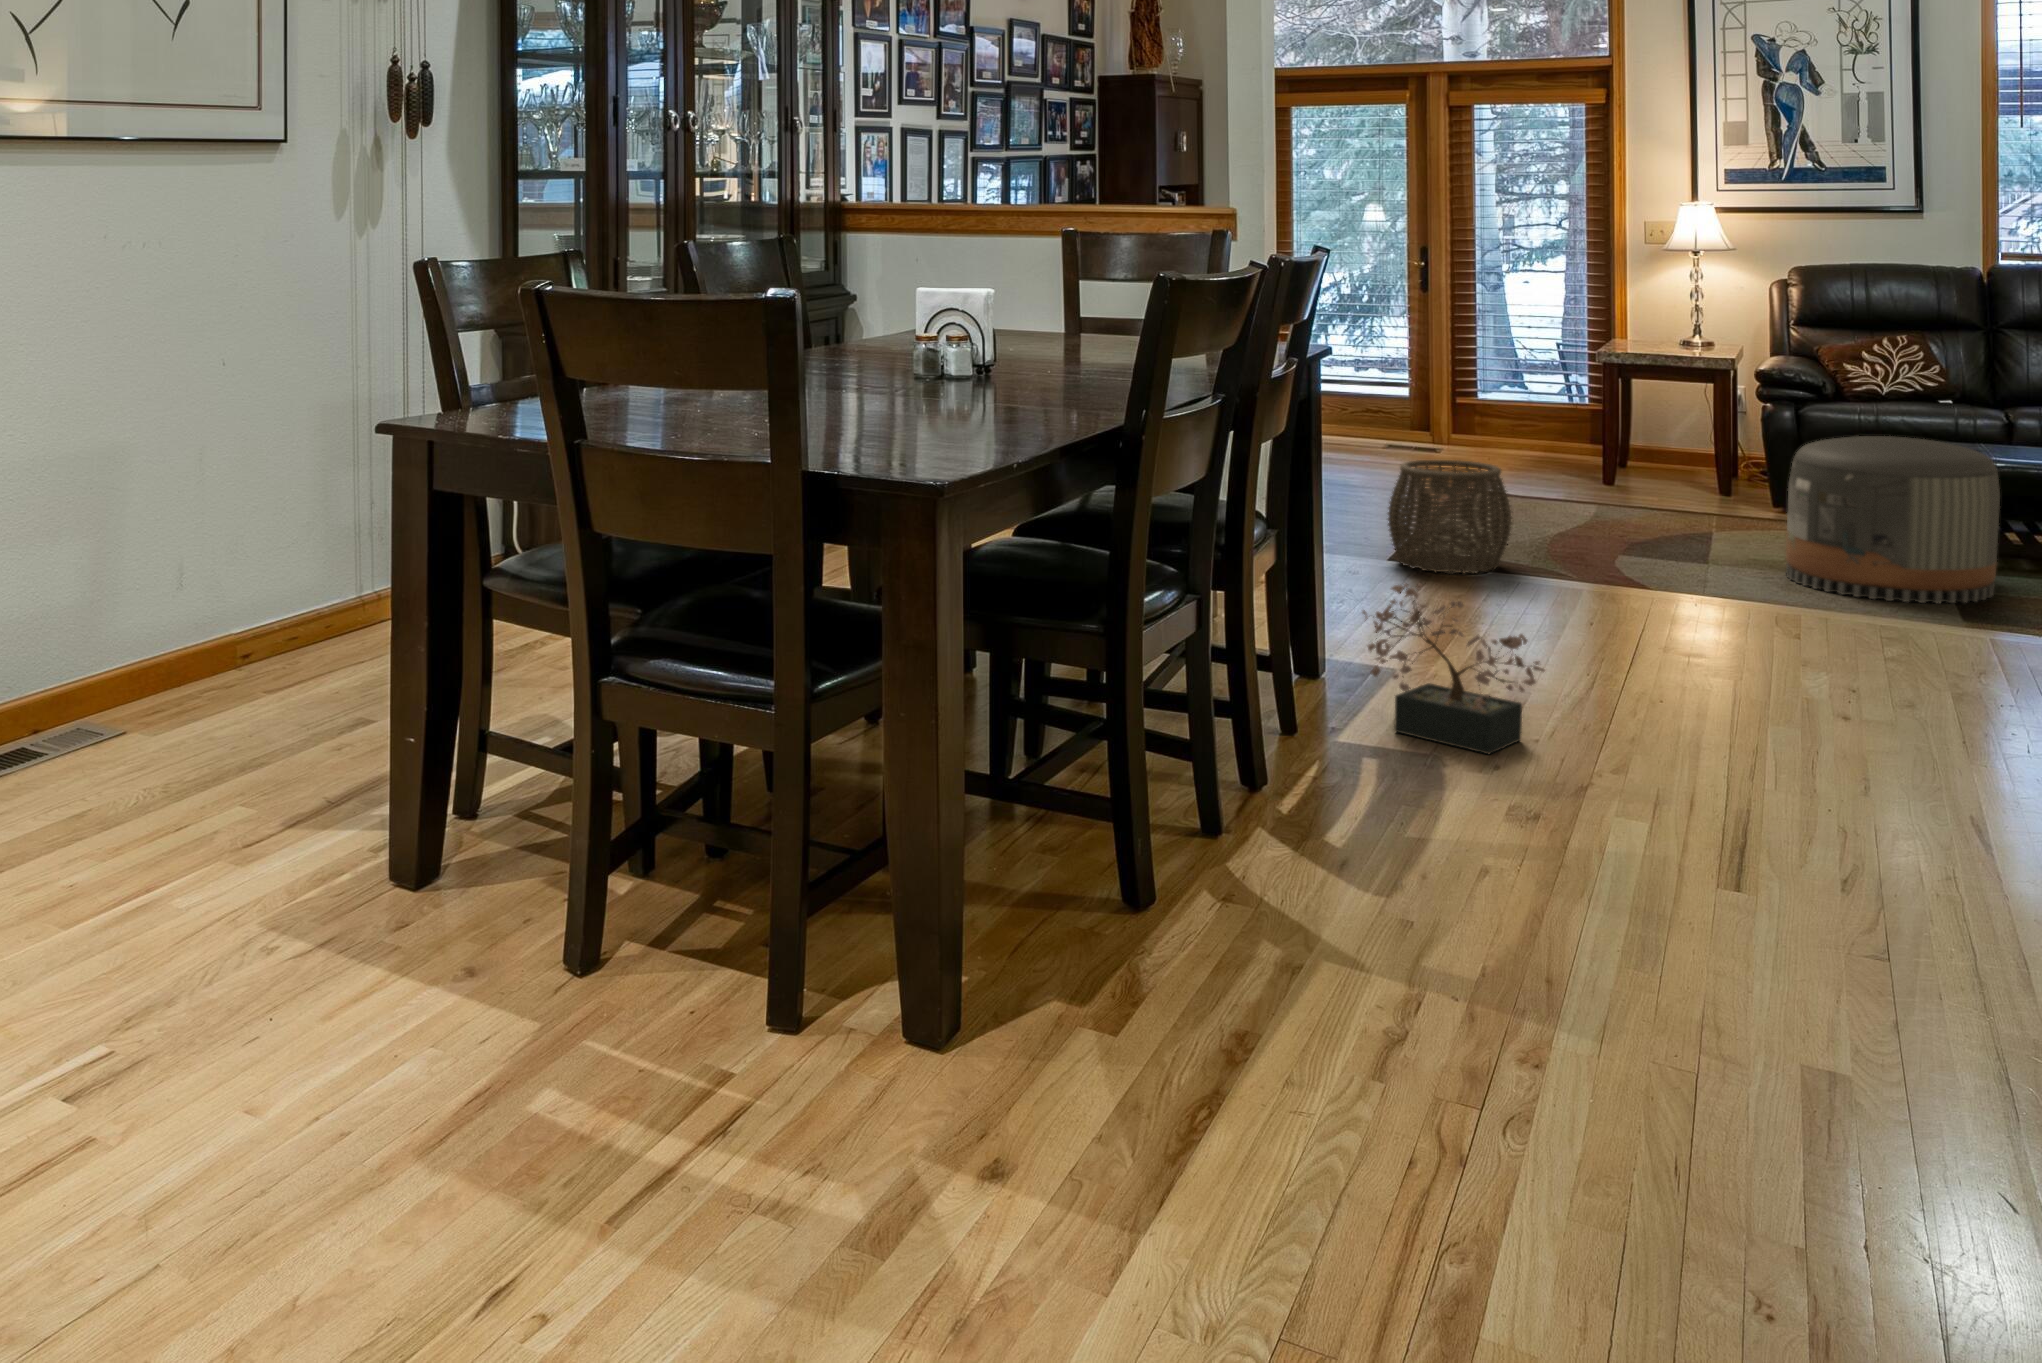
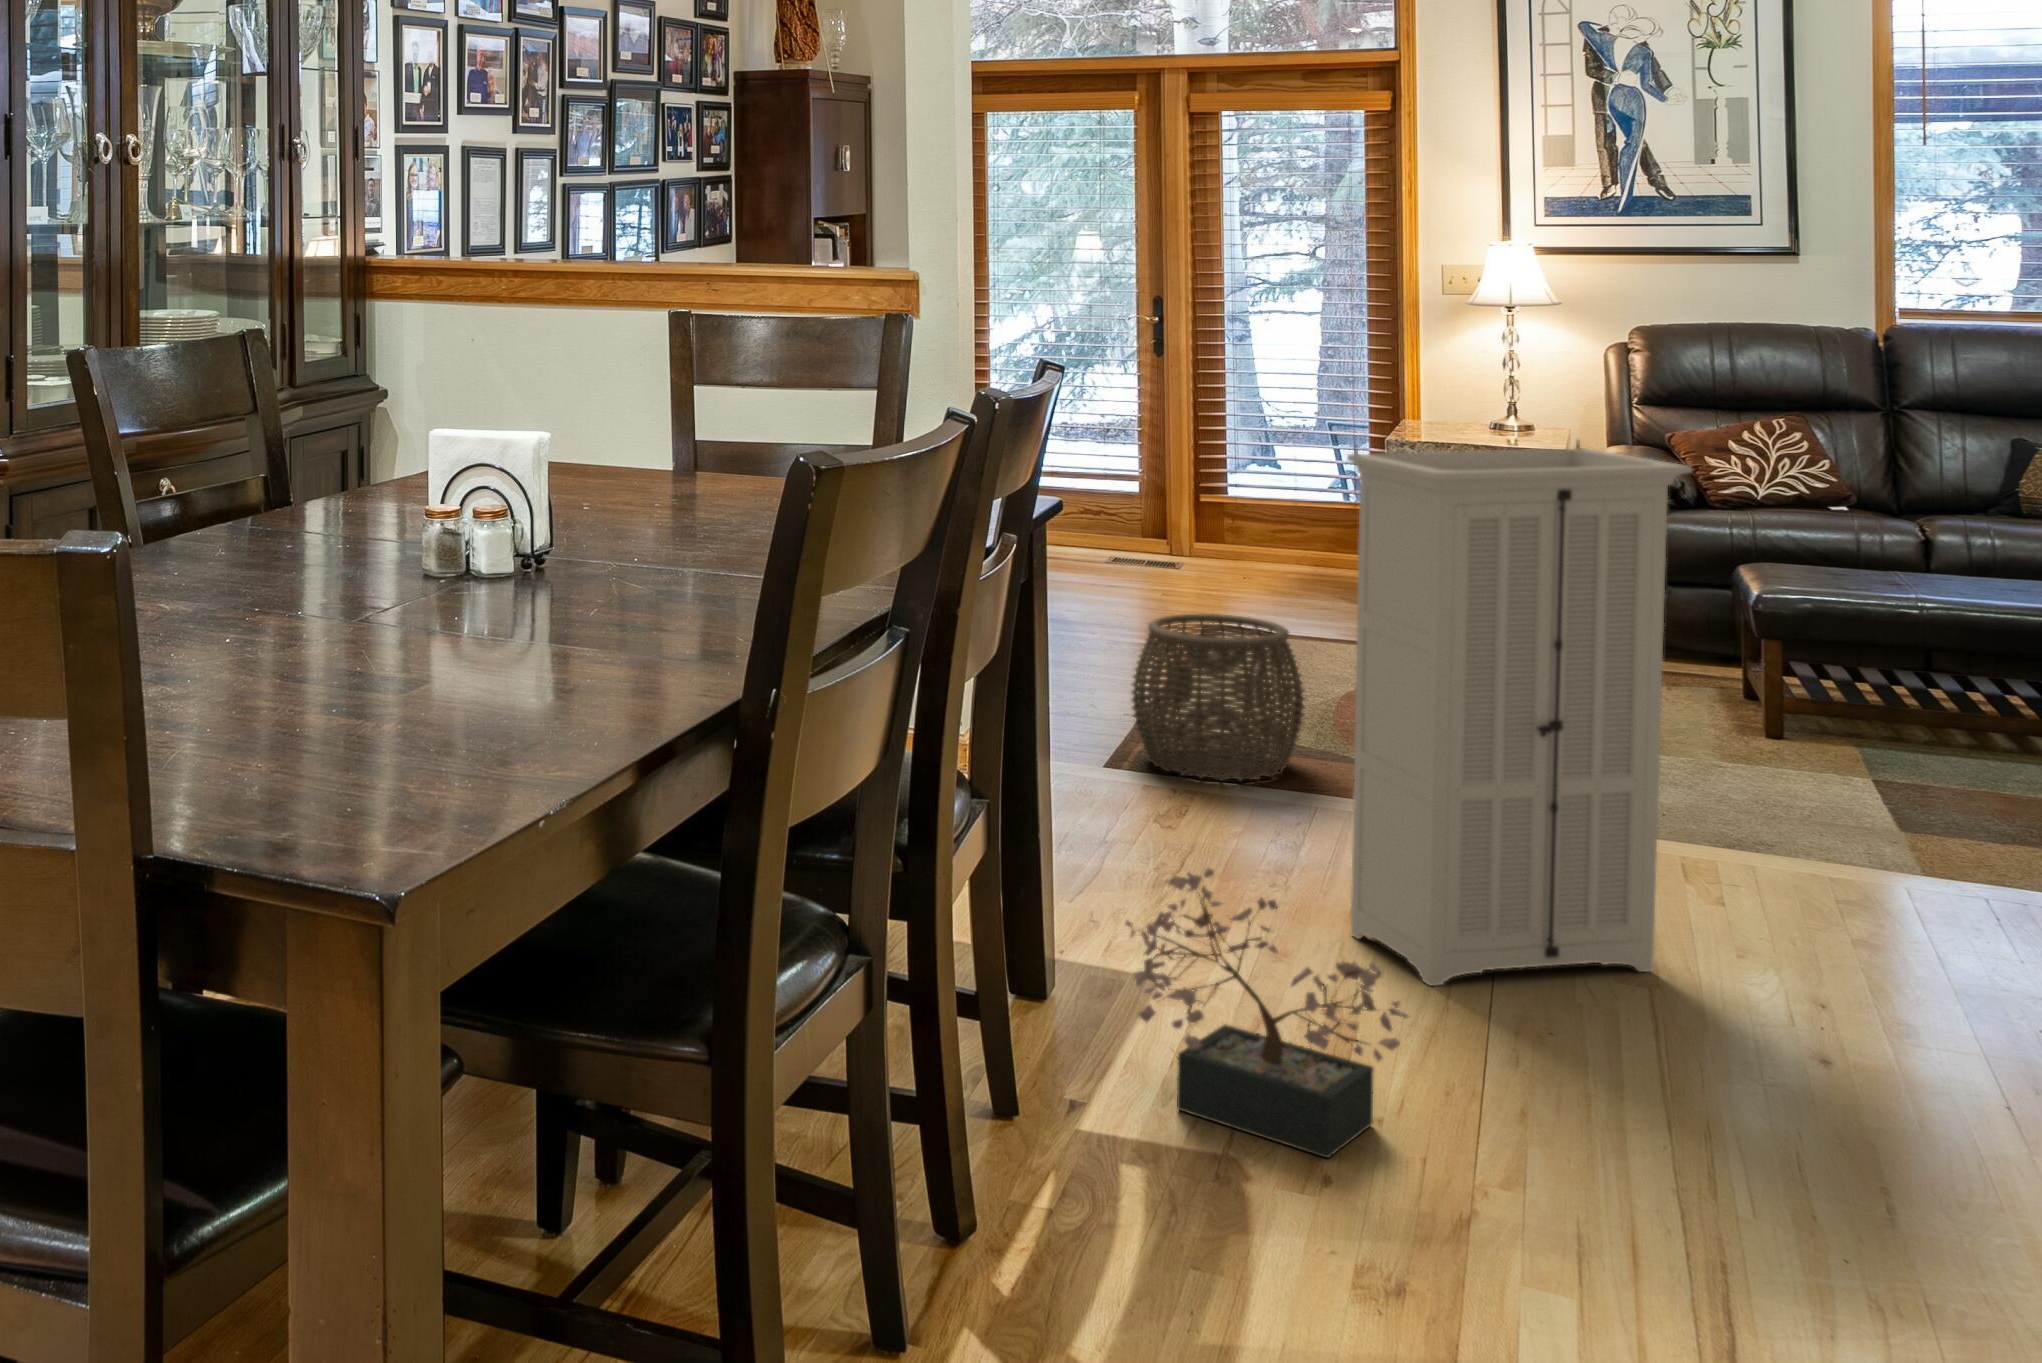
storage cabinet: none [1527,318,1760,678] -> present [1347,442,1692,986]
pouf: present [1786,436,2000,603] -> none [1678,582,1976,825]

